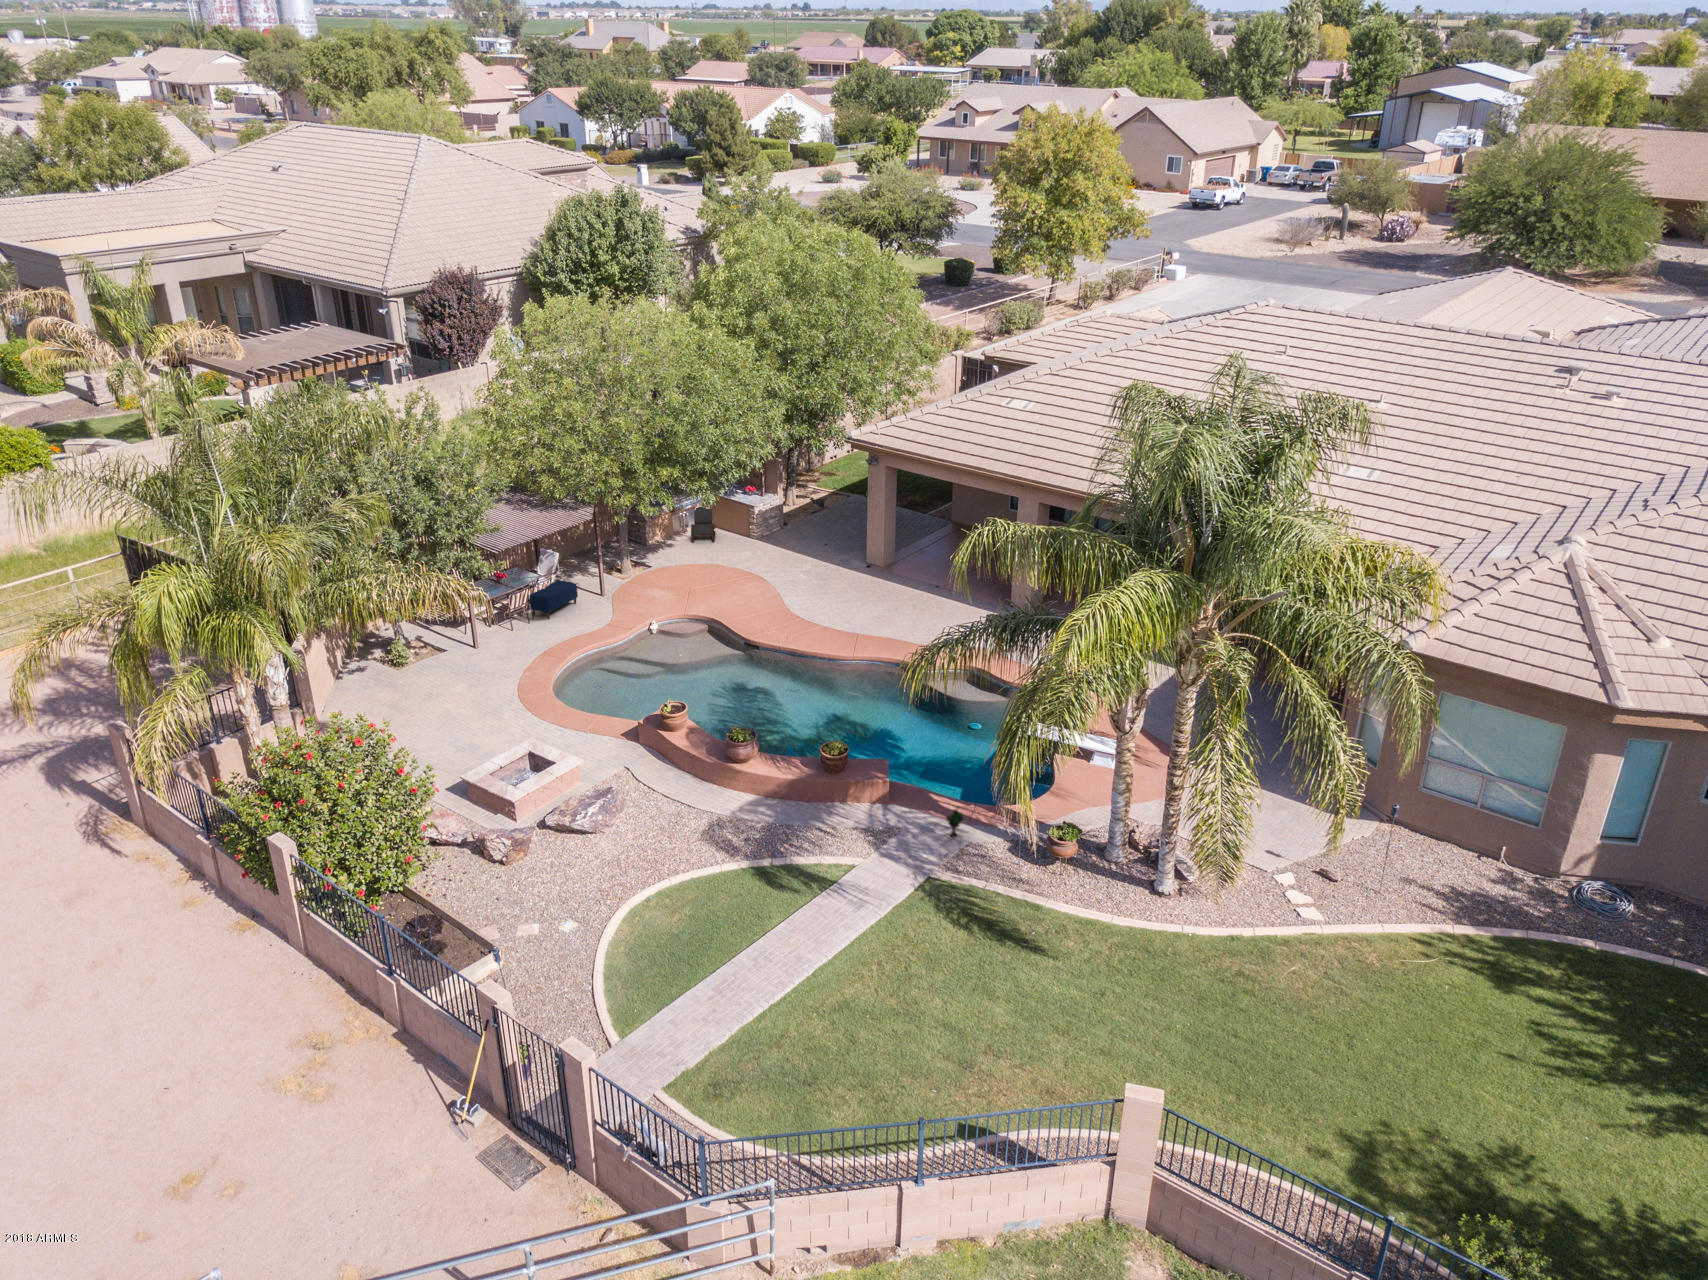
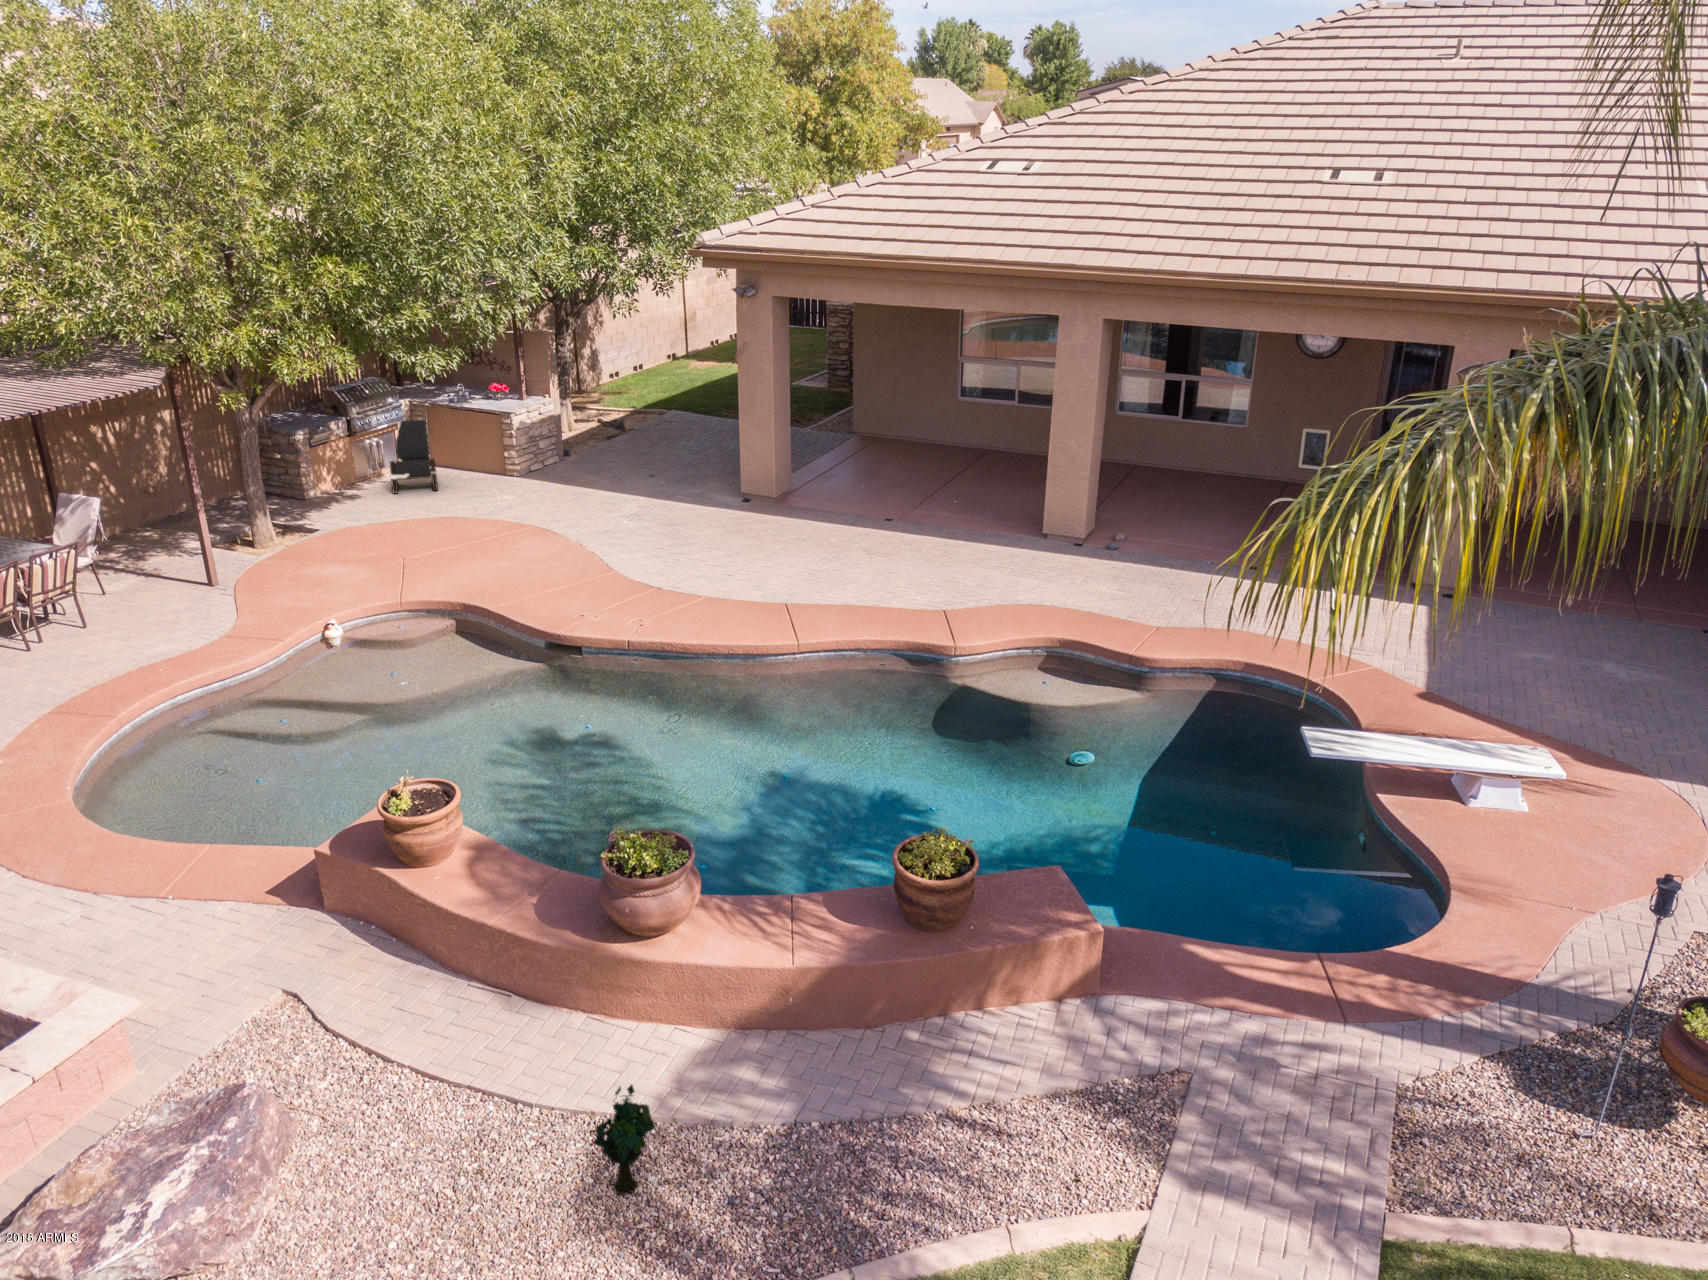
bench: present [530,580,578,619] -> none [21,555,148,636]
decorative plant: present [946,810,963,837] -> present [591,1085,655,1195]

